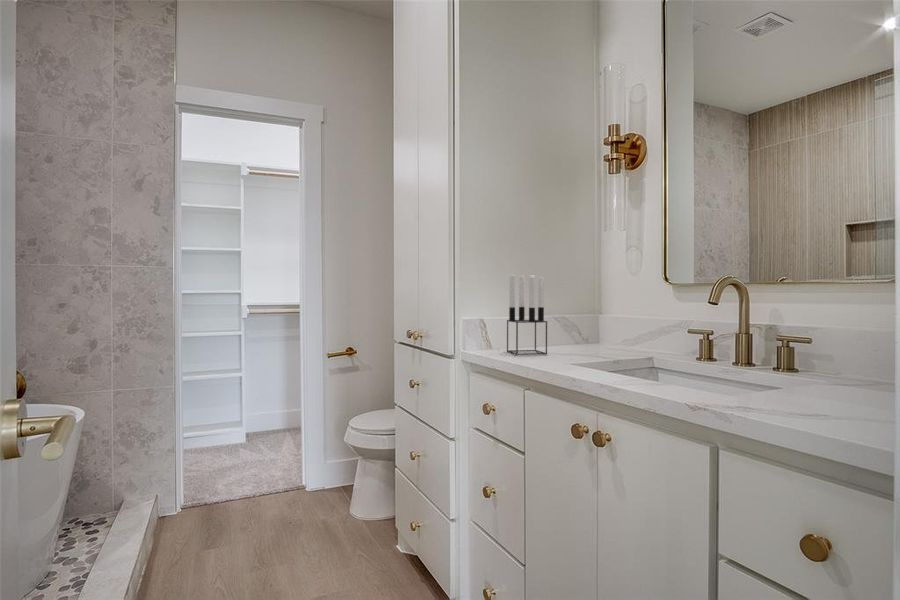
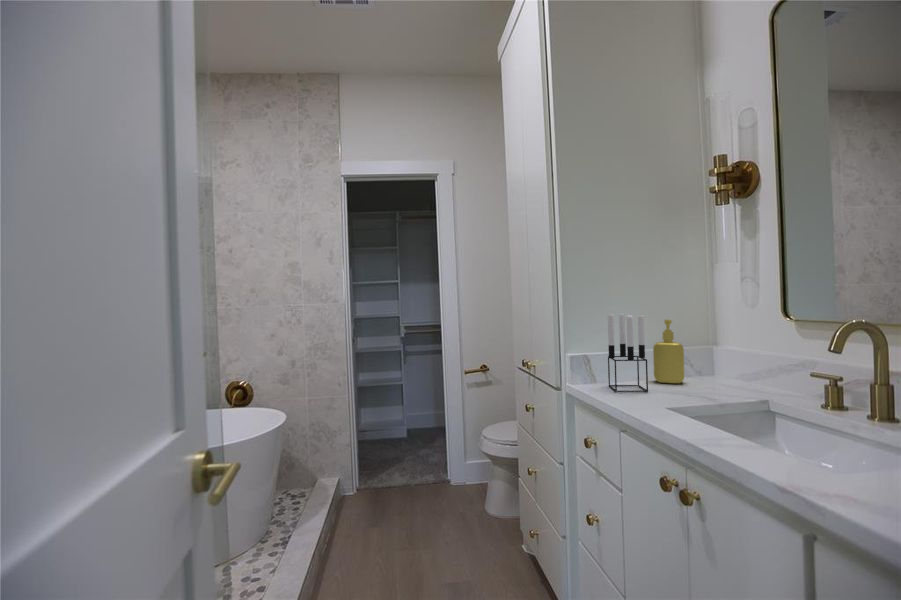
soap dispenser: none [547,285,576,349] -> present [653,319,684,384]

